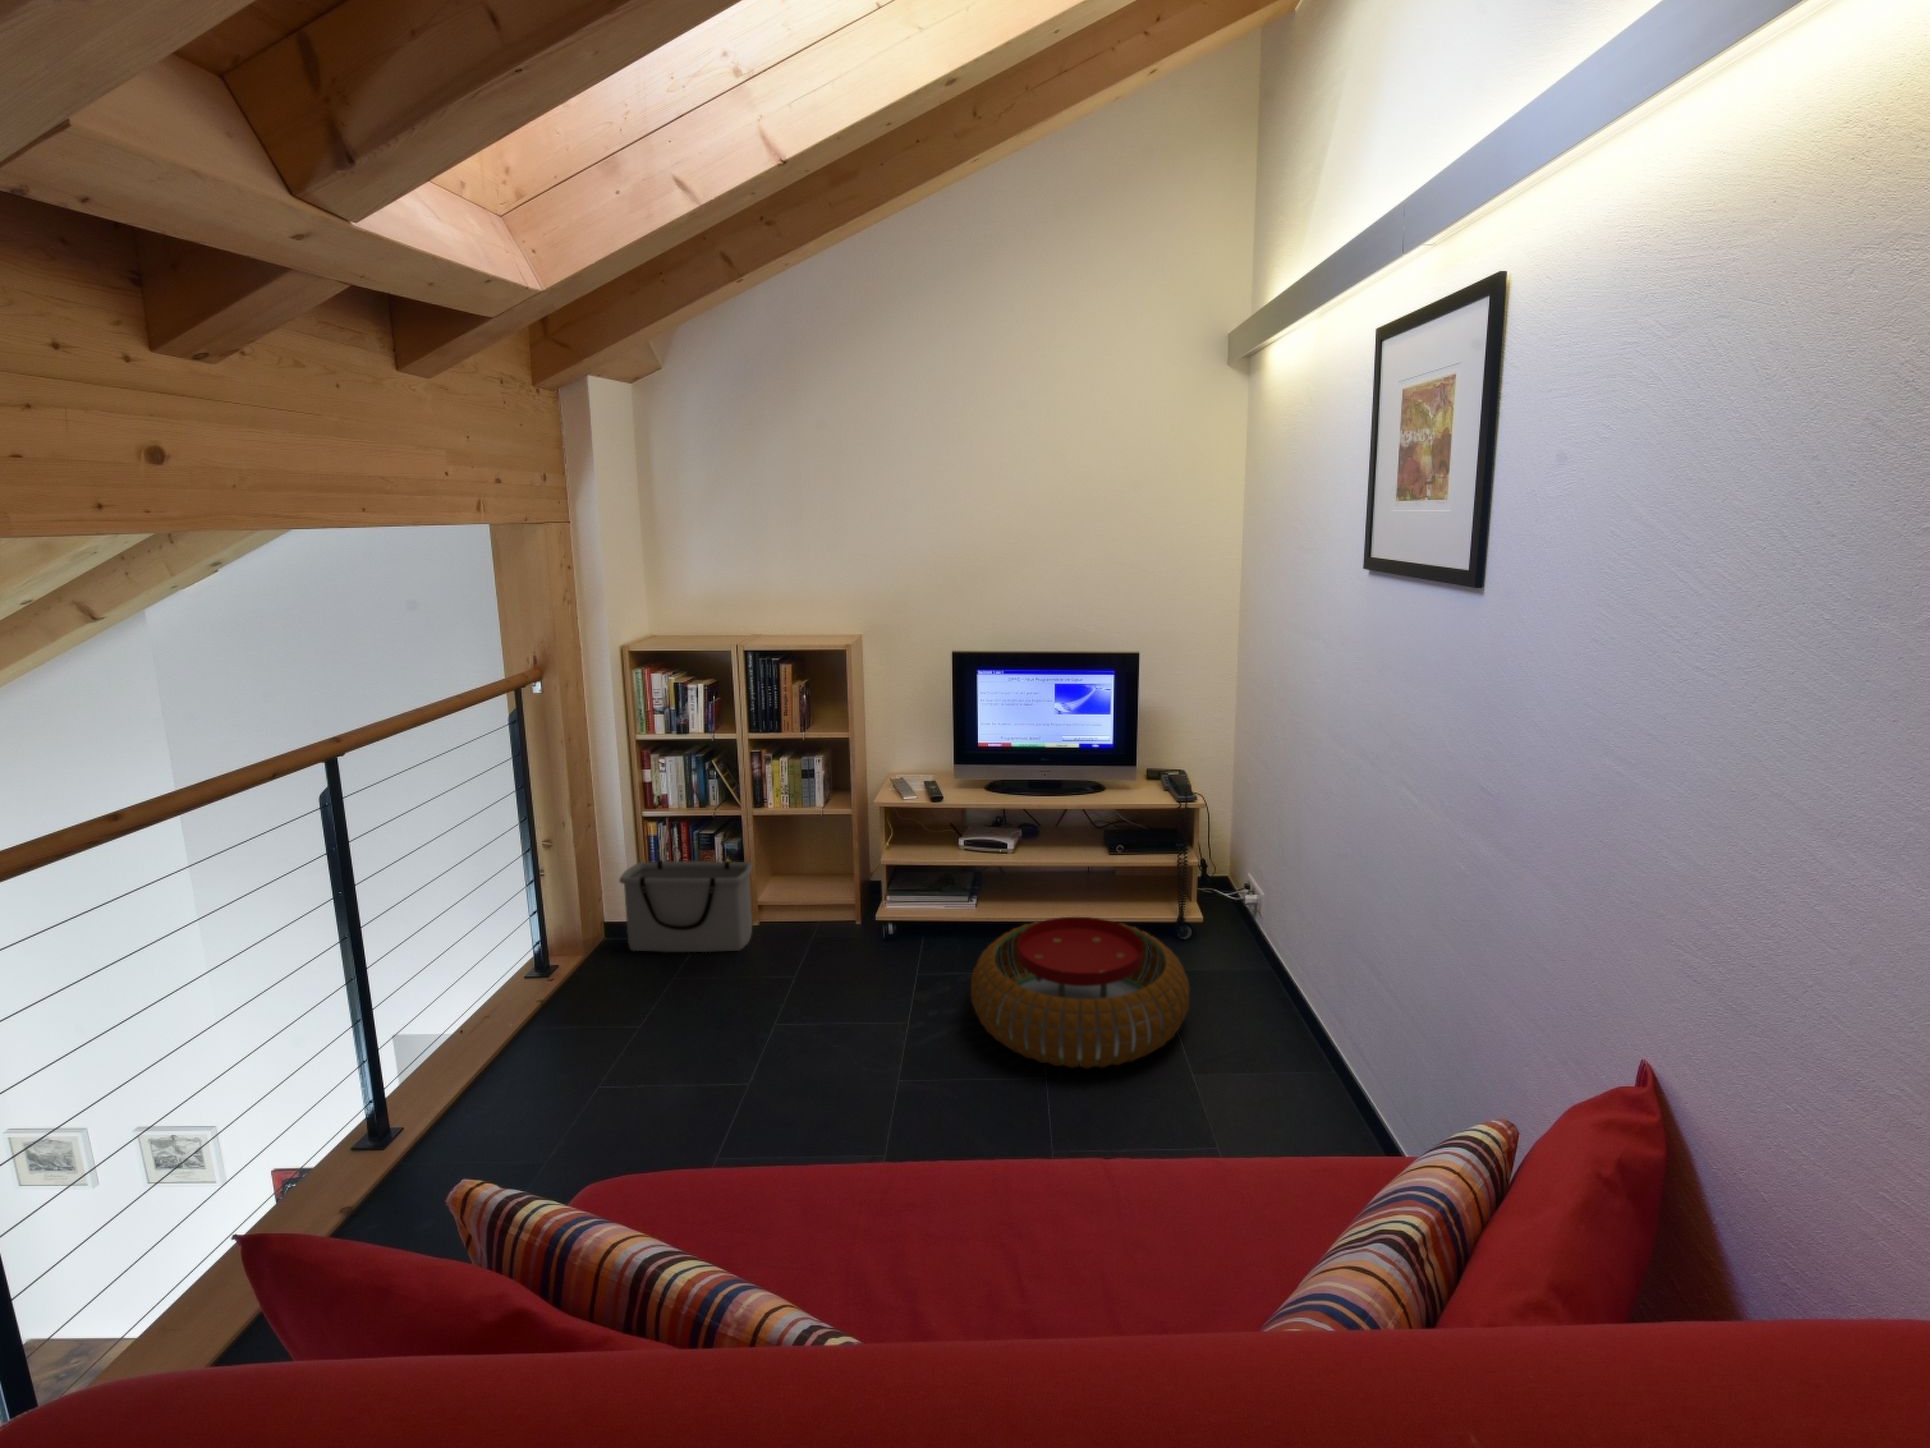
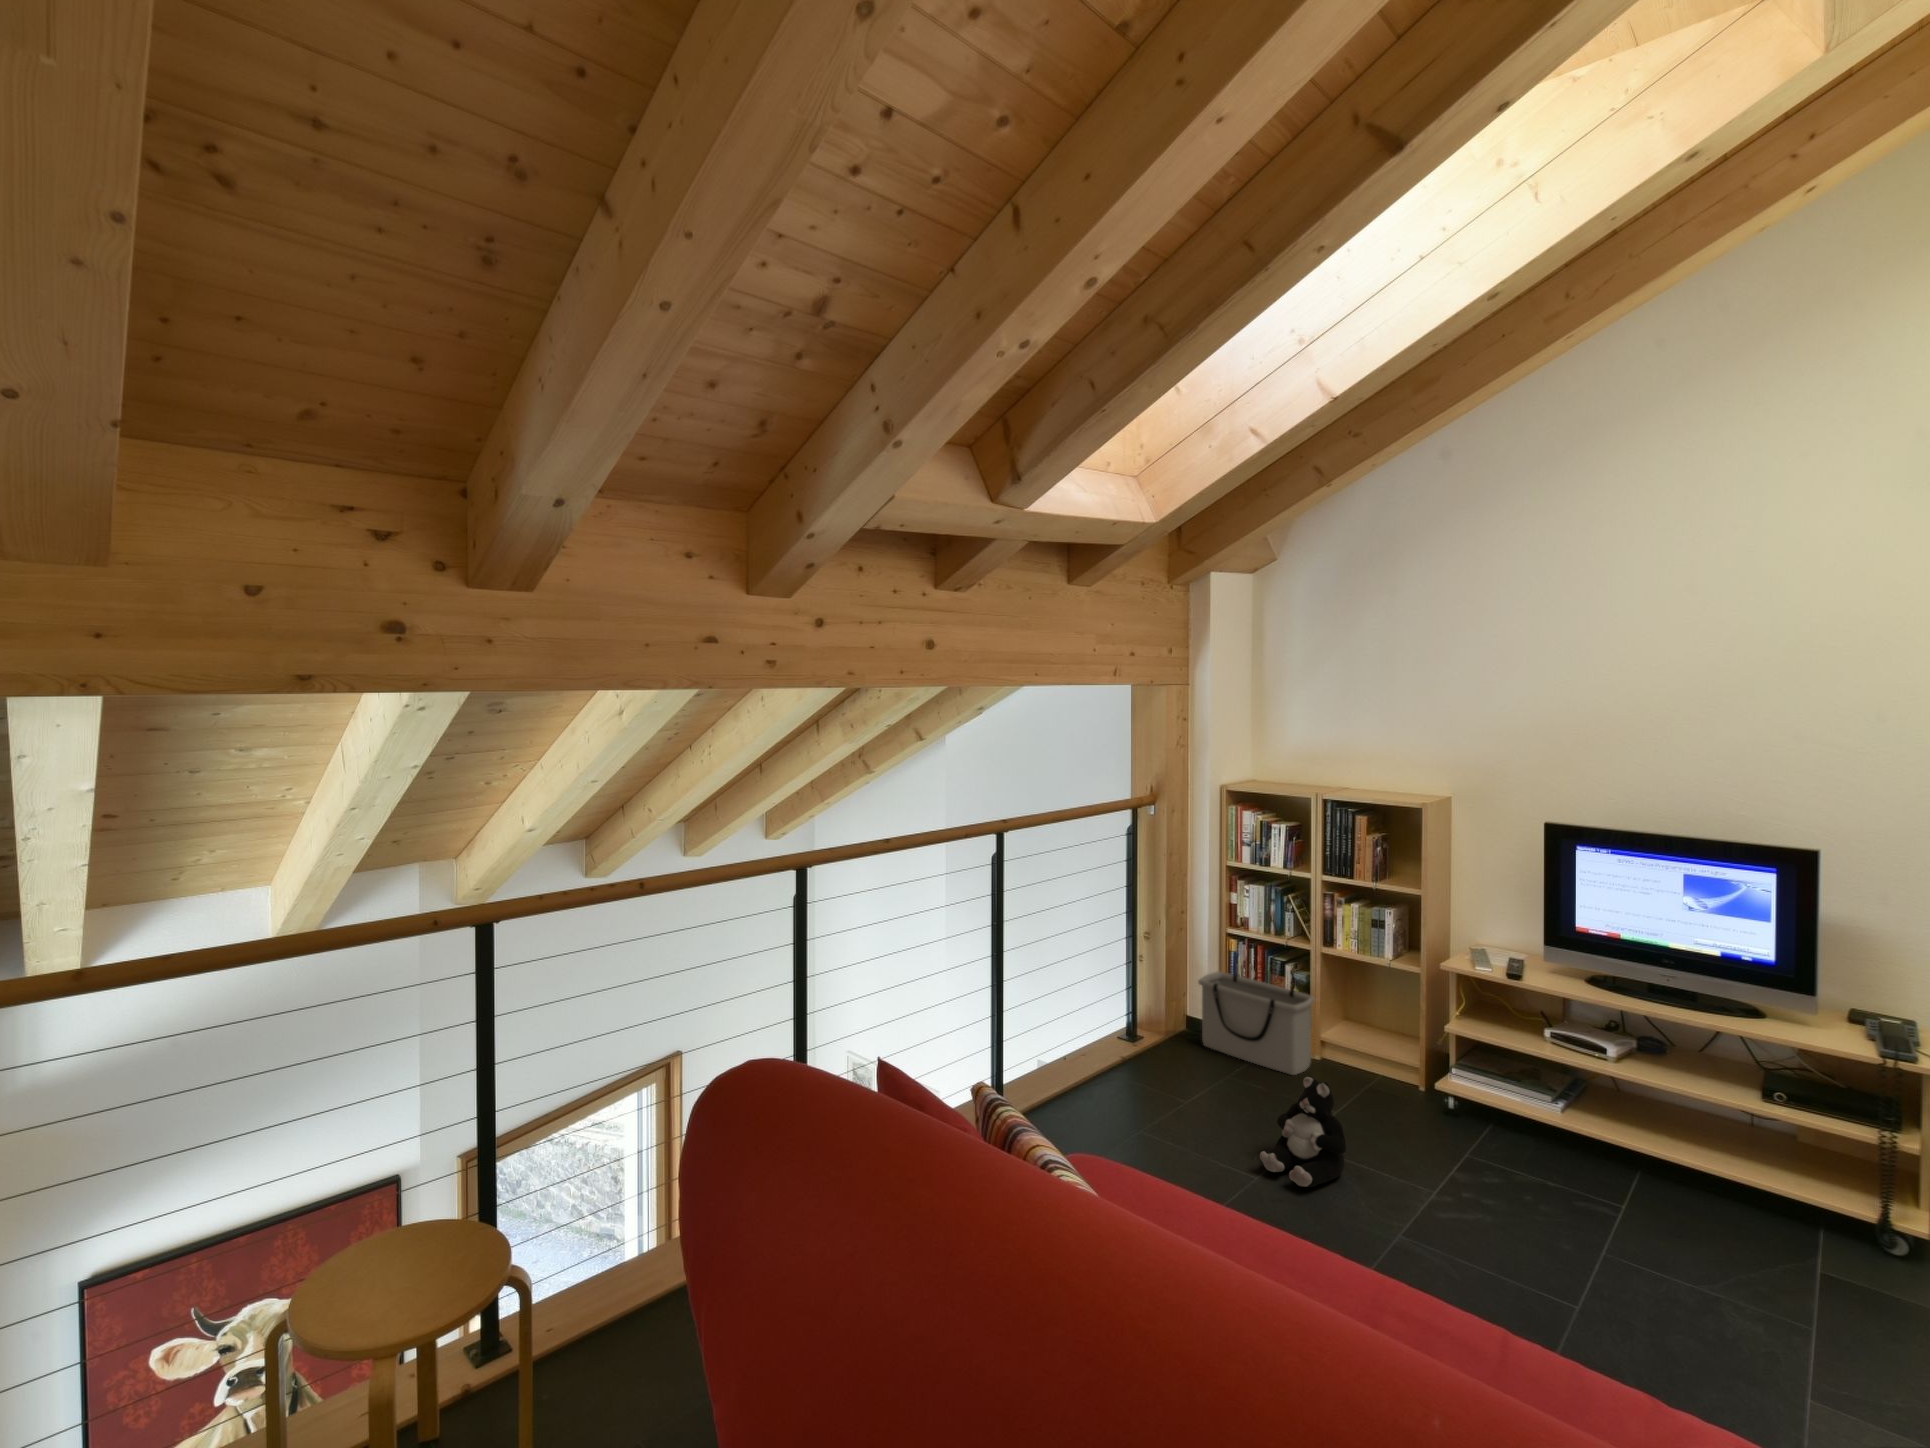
pouf: present [971,917,1190,1068] -> none [1497,1140,1818,1341]
plush toy: none [749,950,835,1071] -> present [1260,1076,1346,1187]

